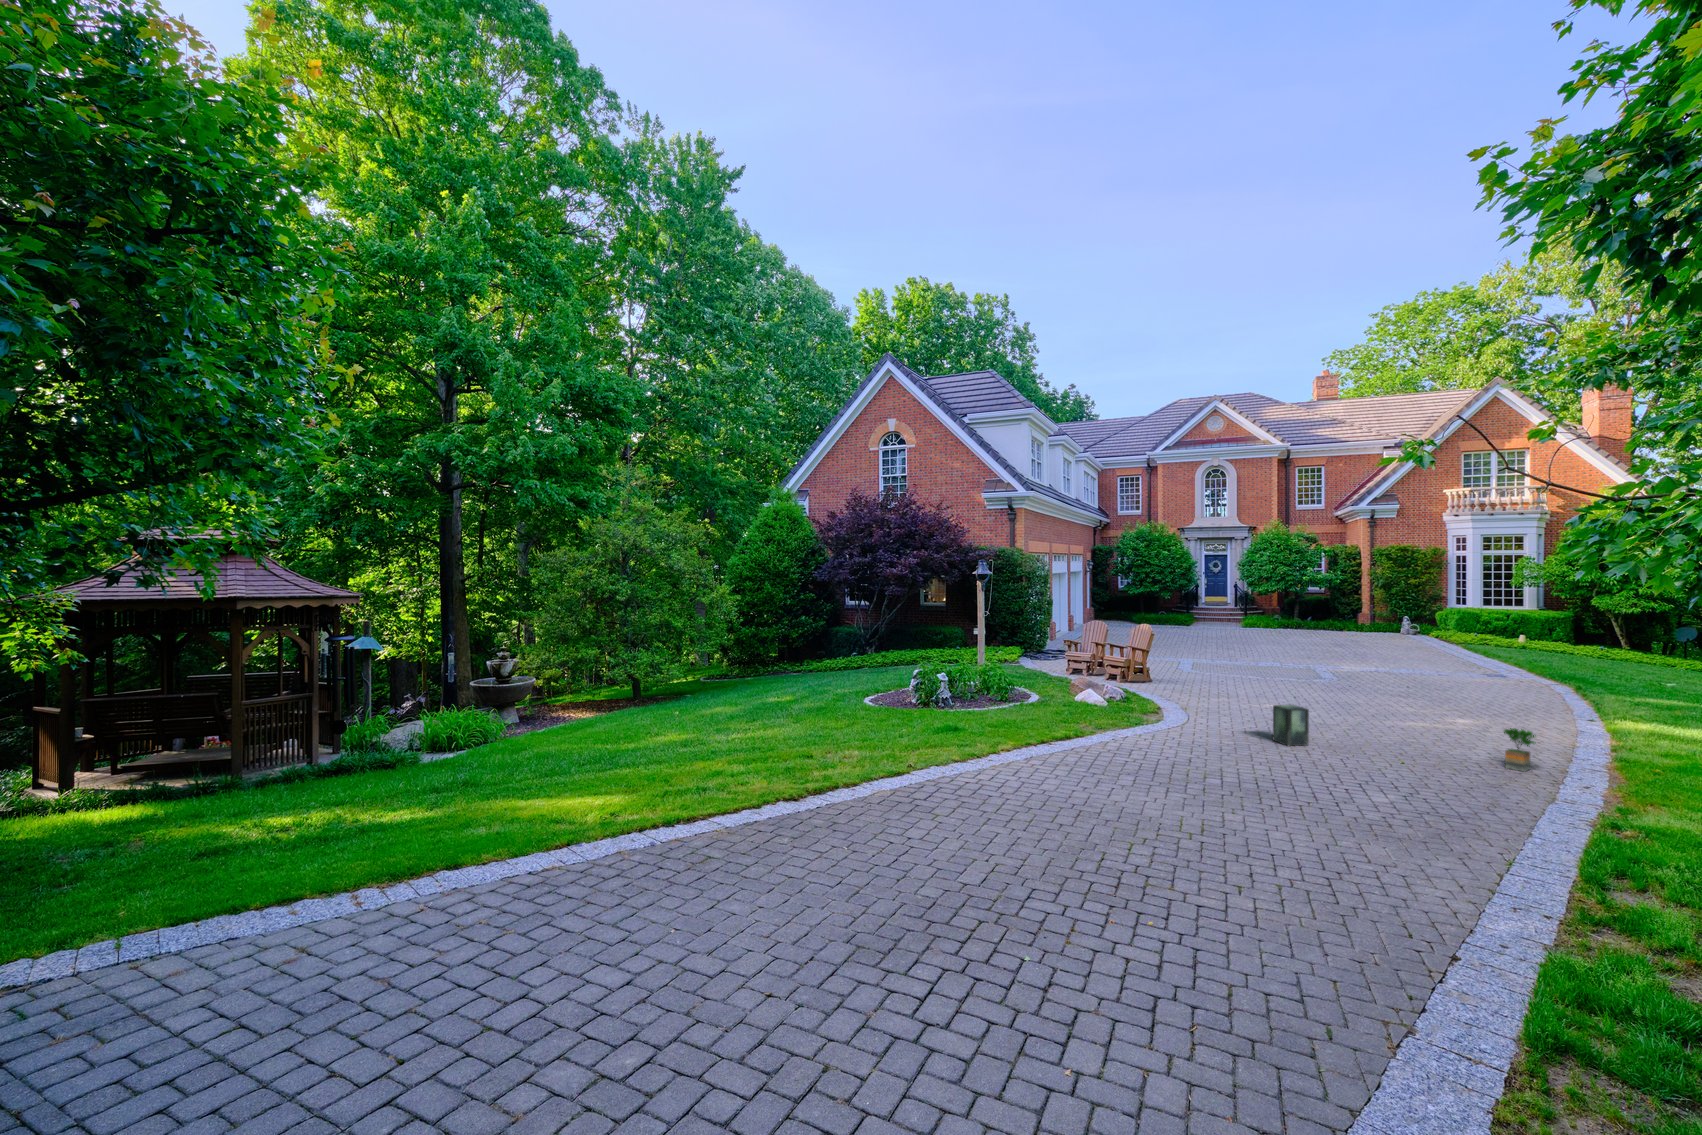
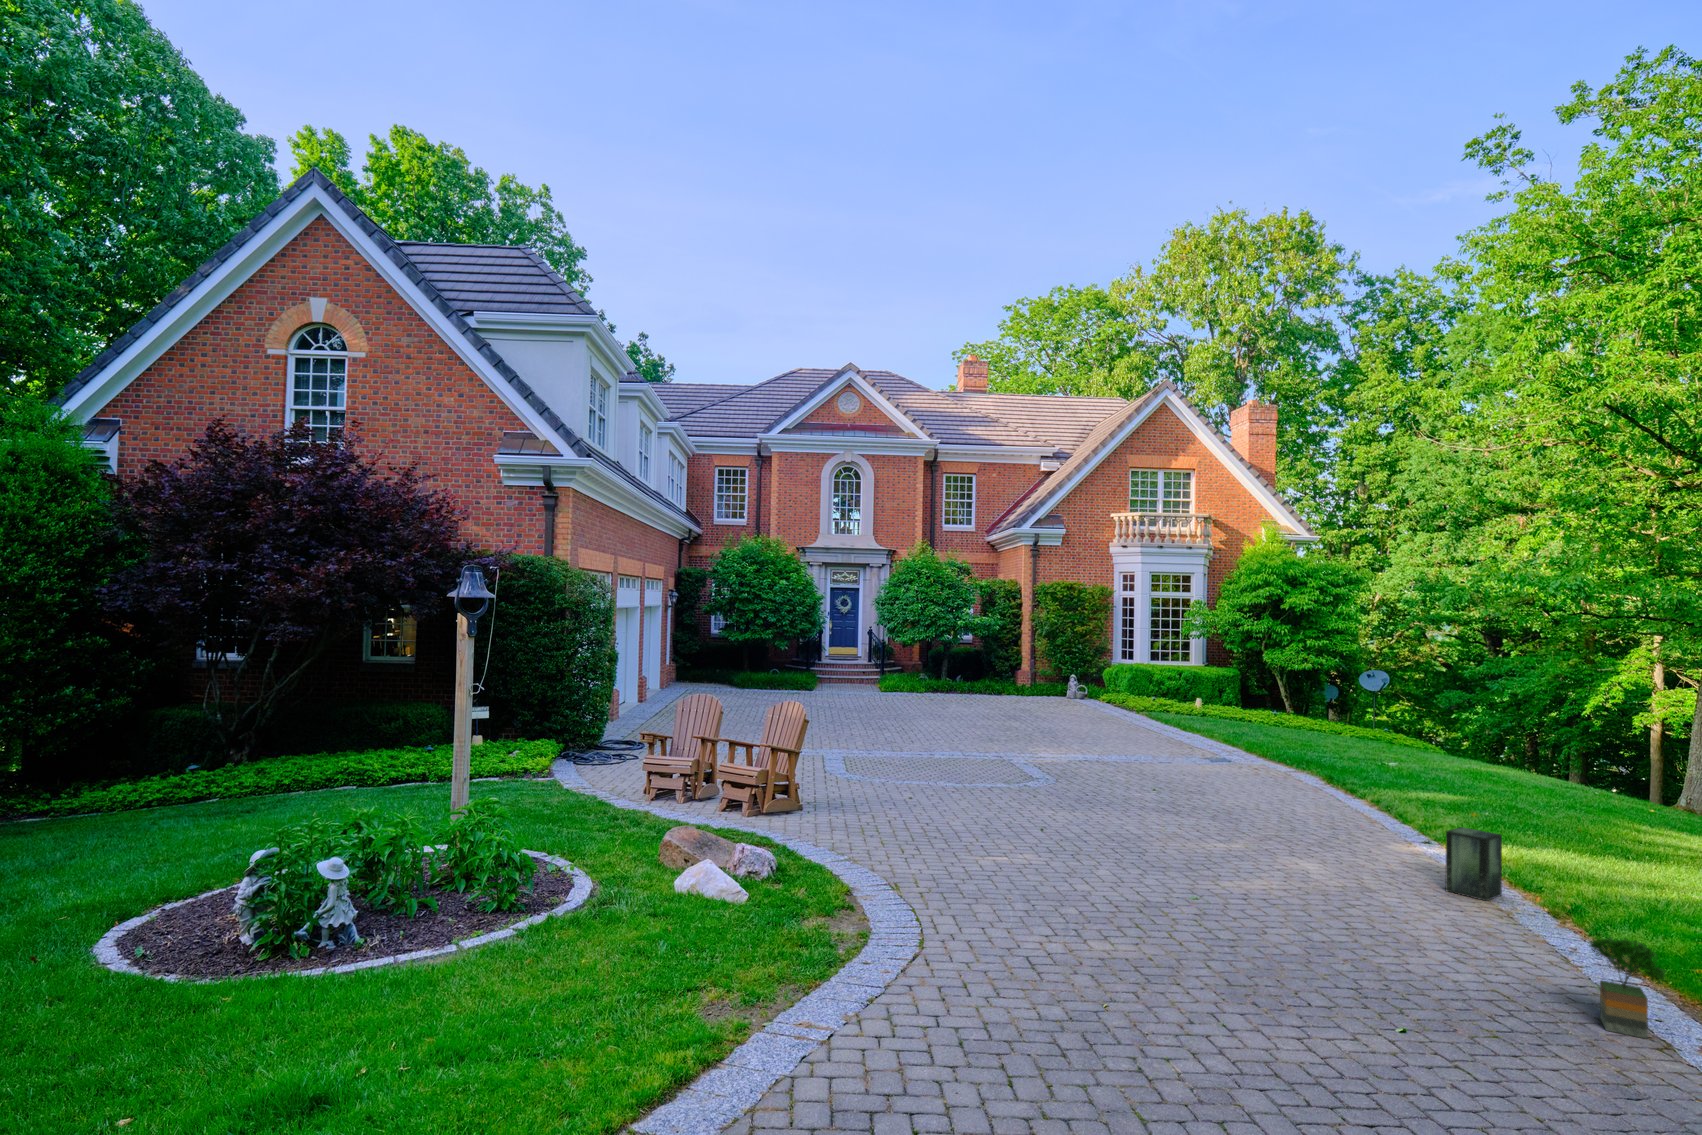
storage box: present [1273,705,1309,746] -> present [1445,827,1502,901]

